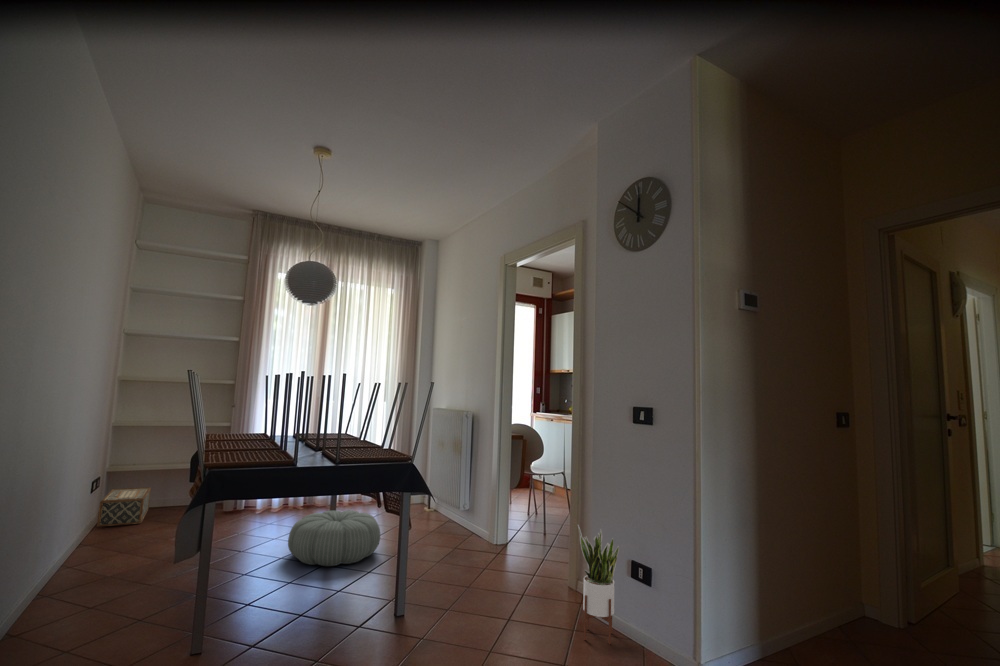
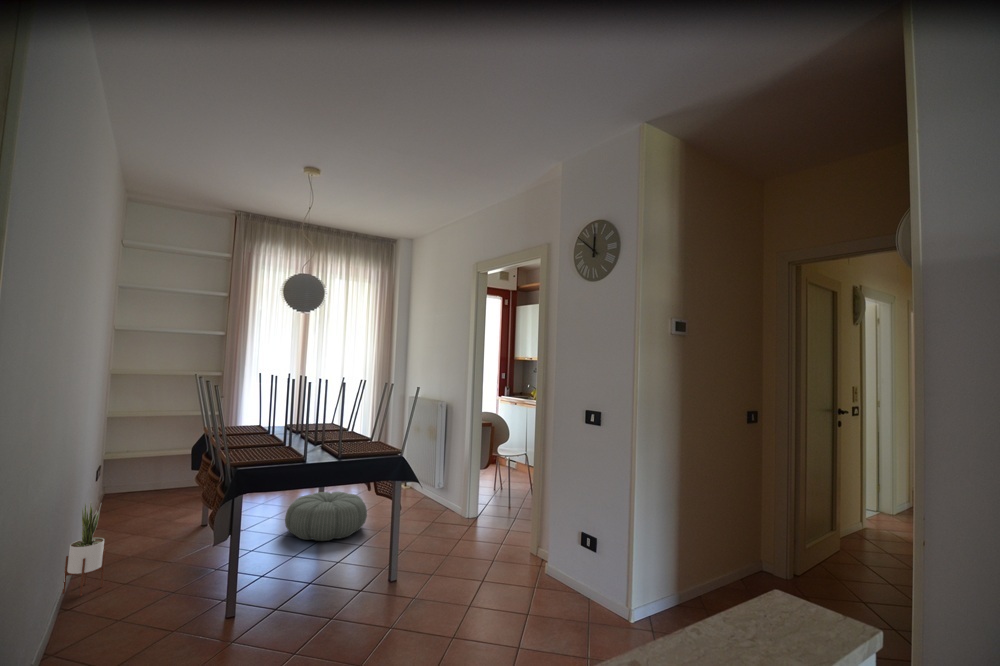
woven basket: present [97,487,151,527] -> none [99,471,145,509]
potted plant: present [578,525,619,645] -> present [62,500,106,597]

